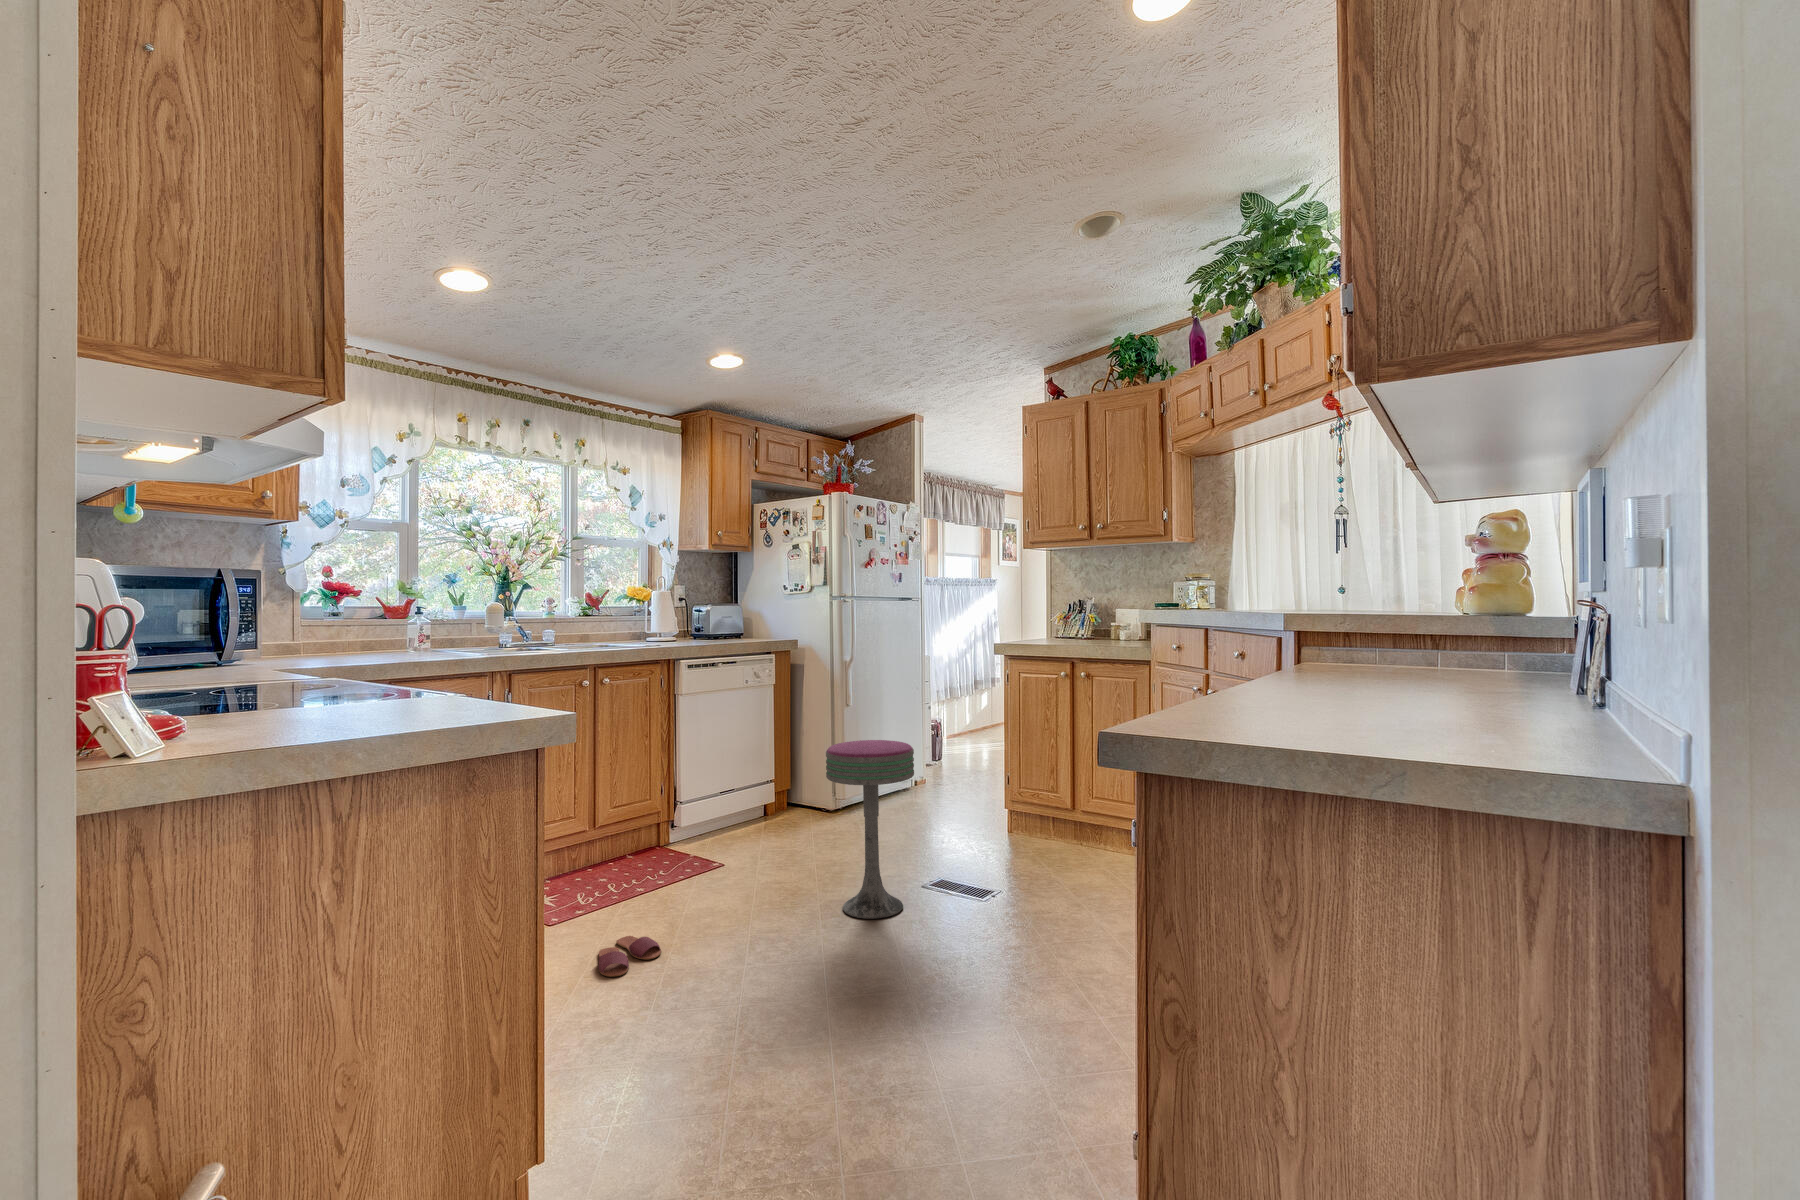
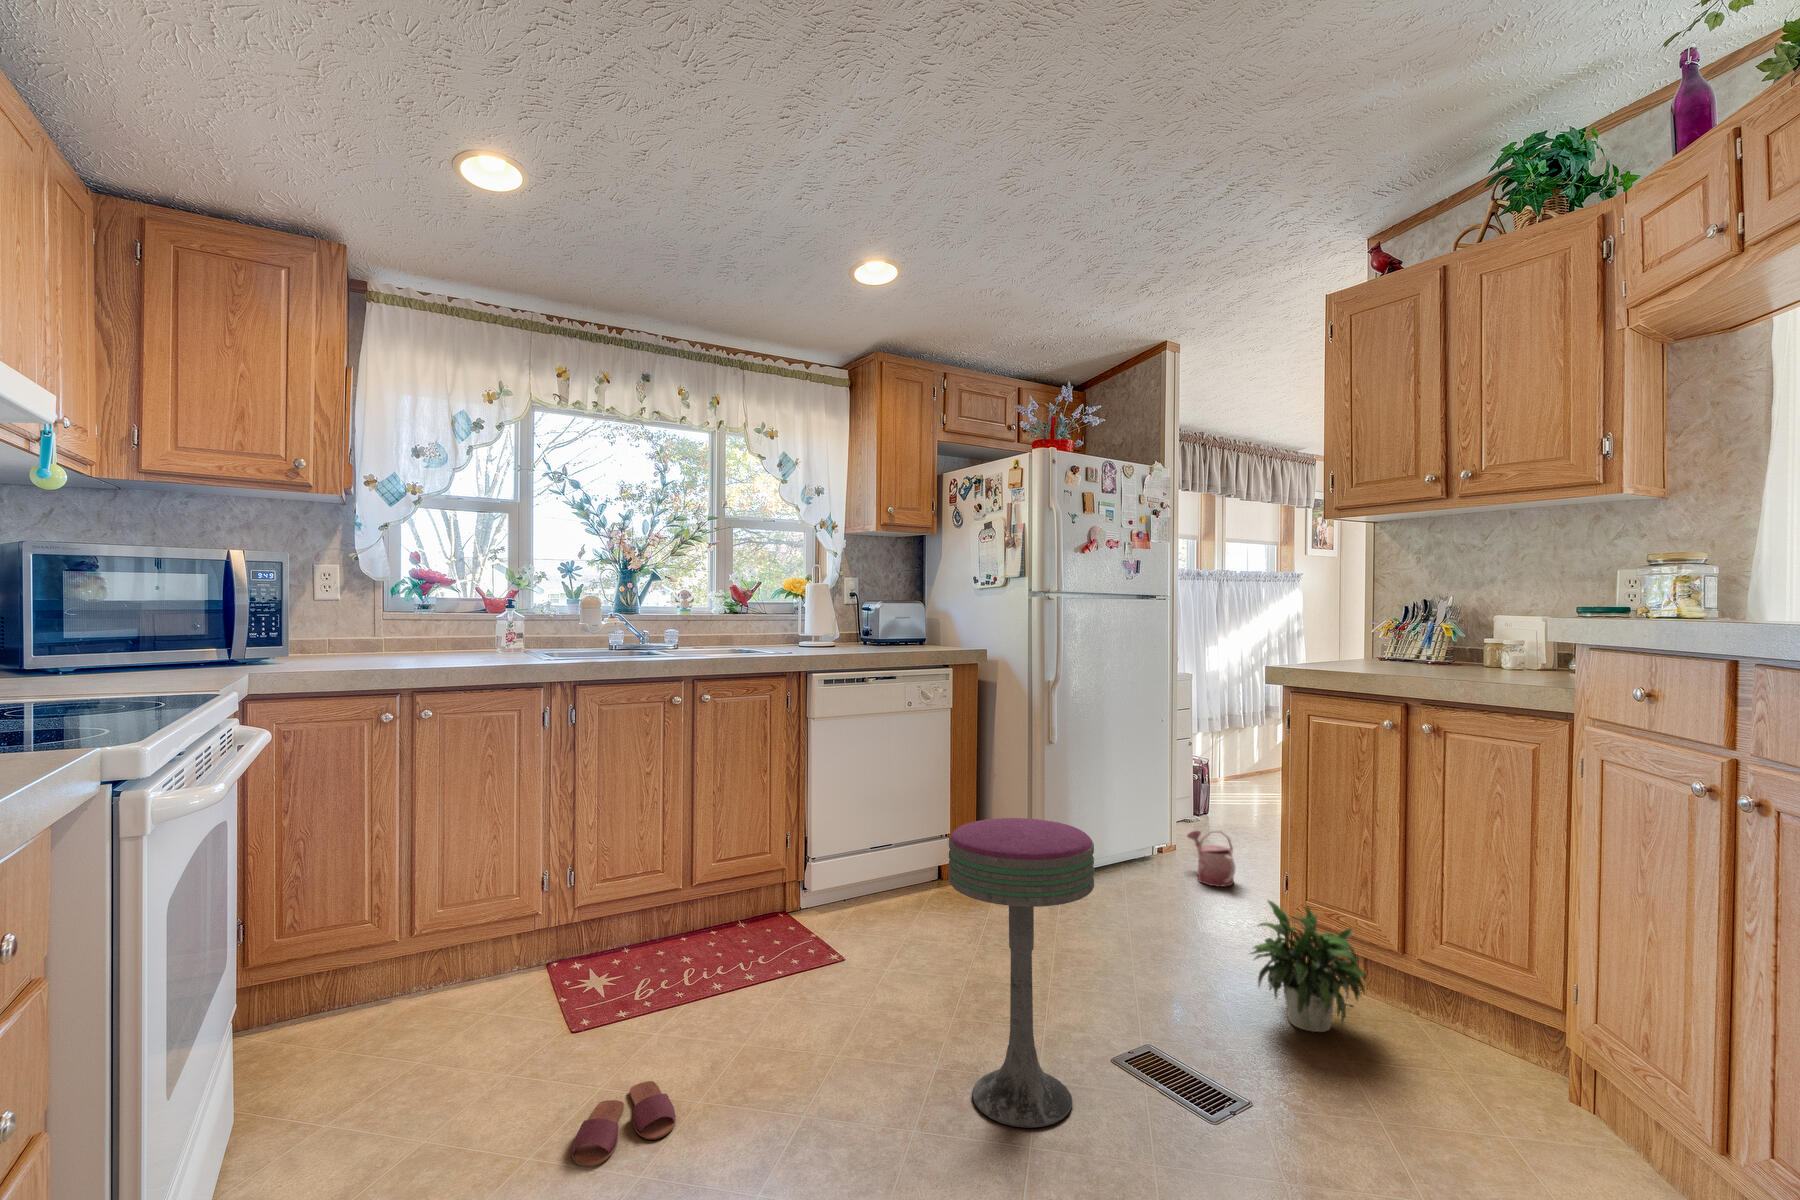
watering can: none [936,759,970,797] -> present [1187,831,1235,887]
potted plant: none [990,786,1054,858] -> present [1251,900,1367,1032]

